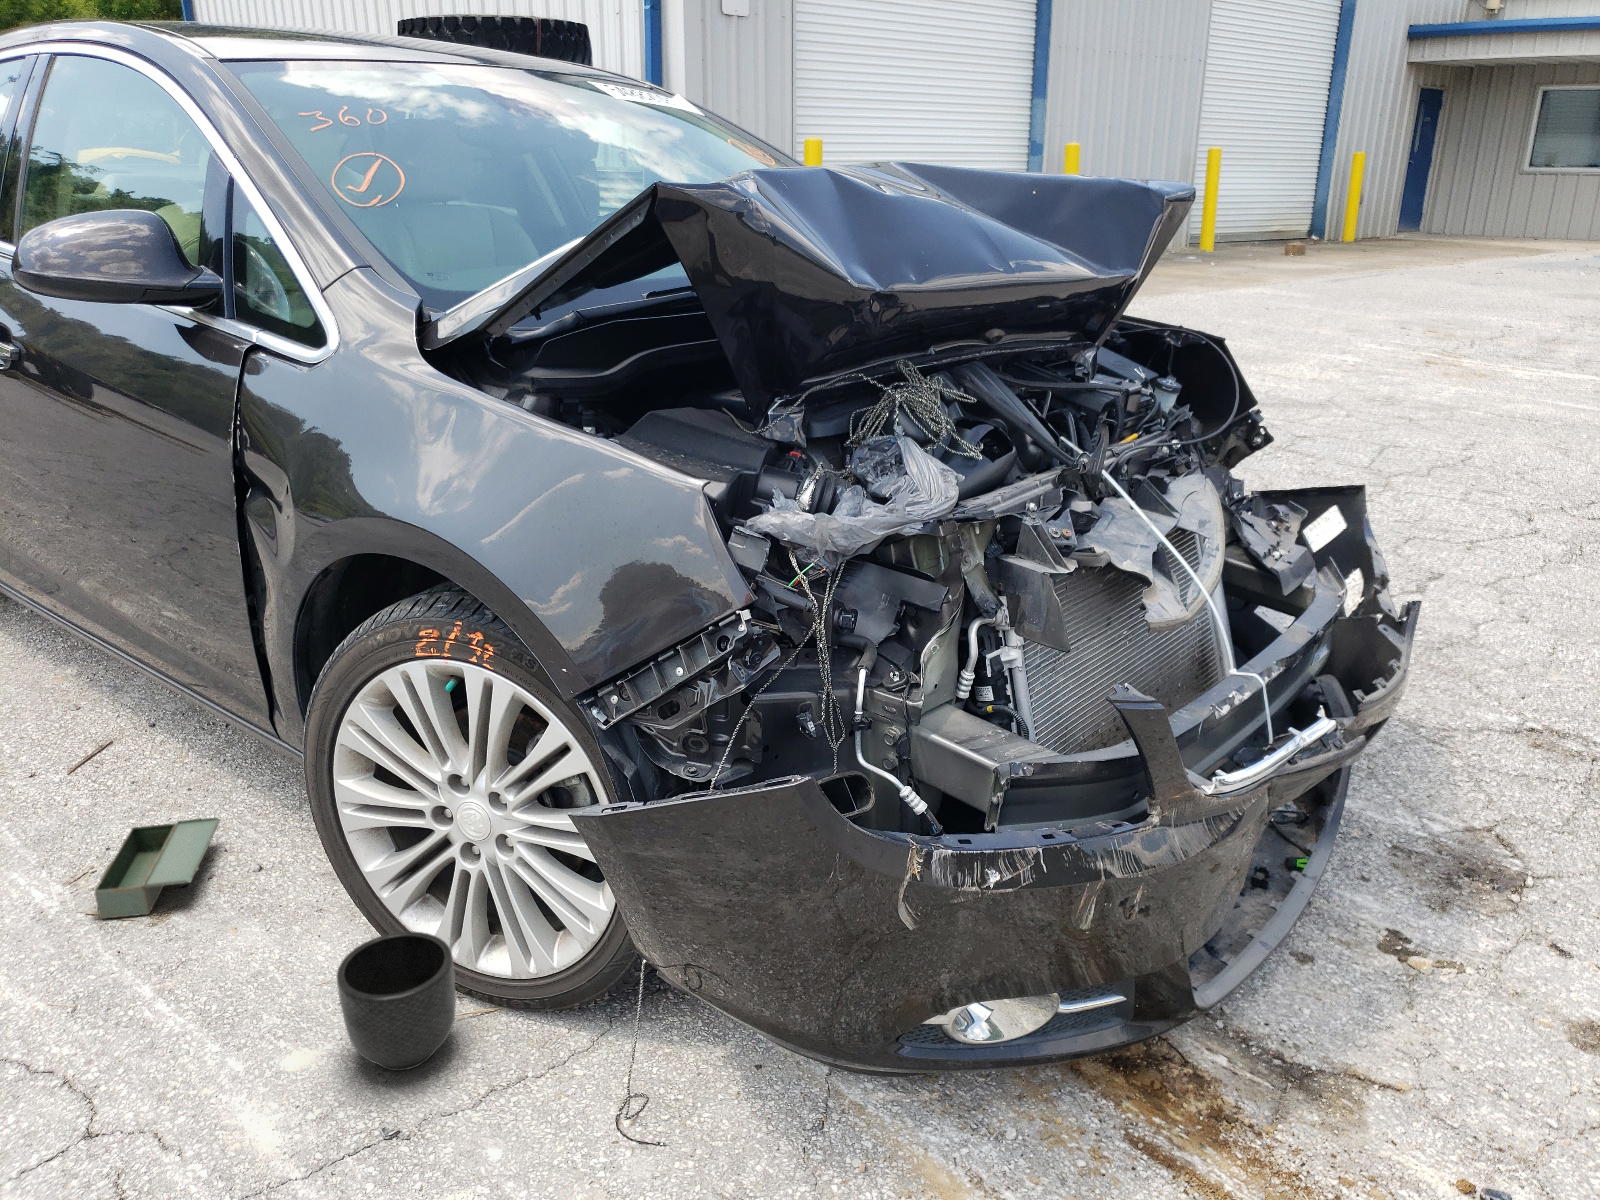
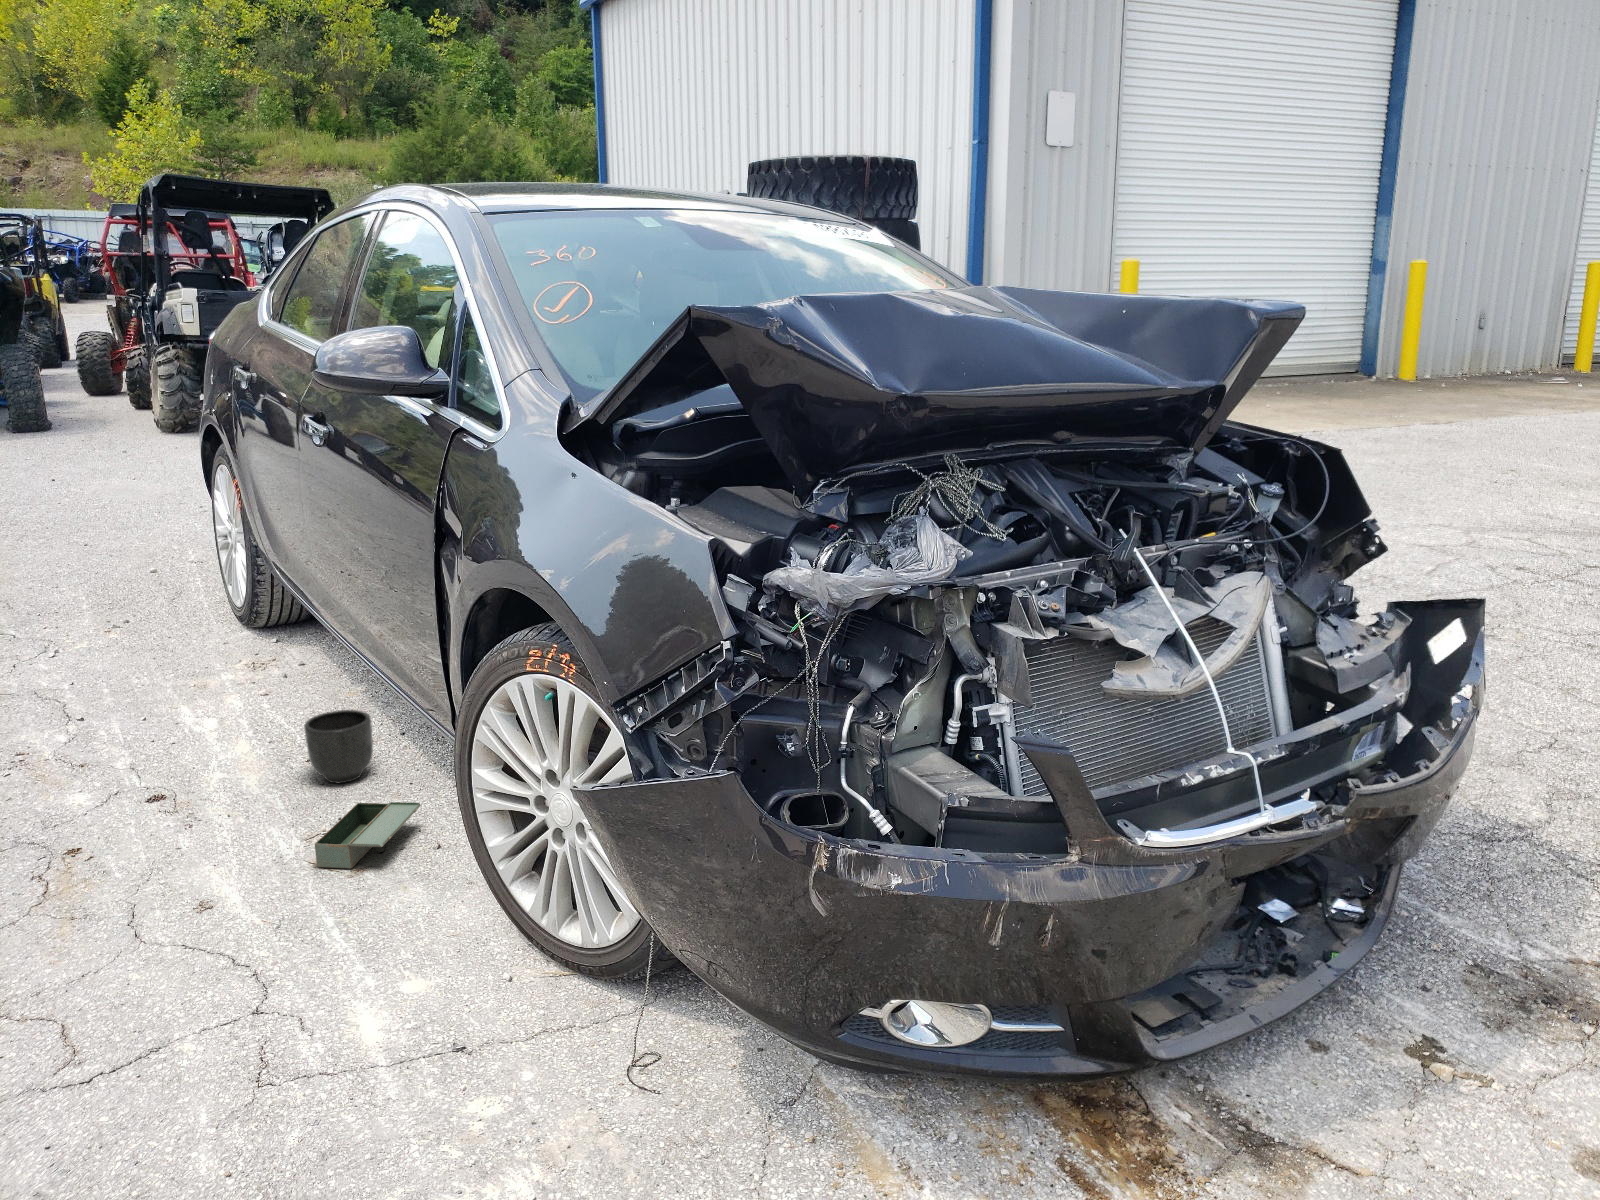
planter: present [337,932,456,1071] -> present [304,710,373,783]

